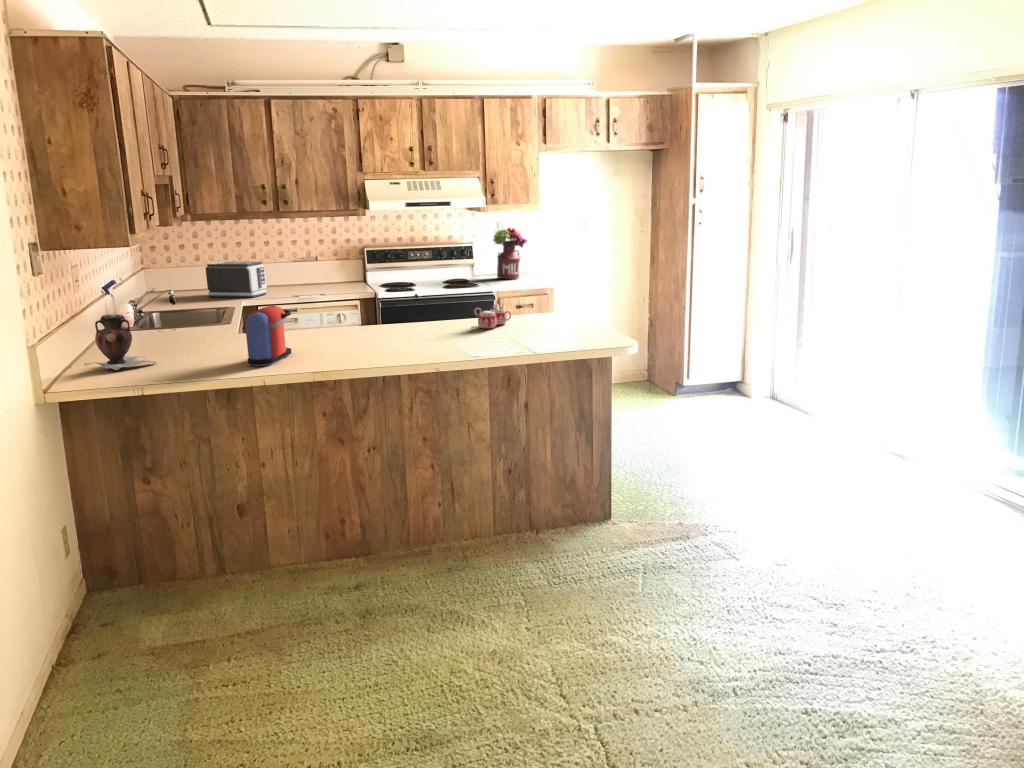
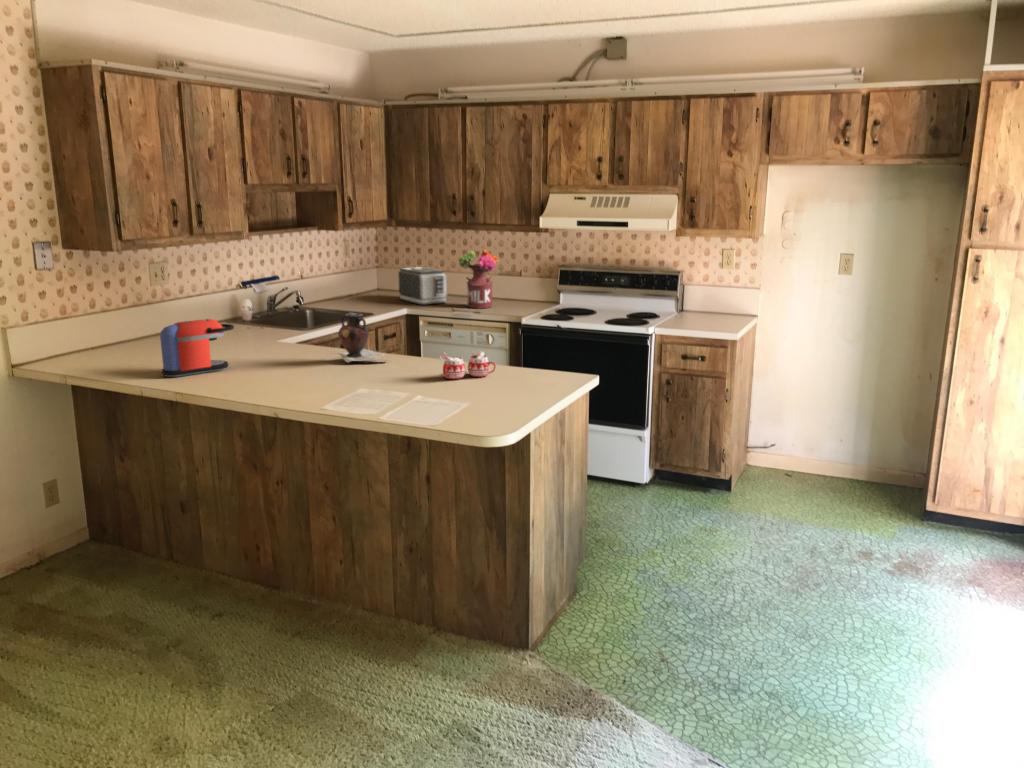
flower arrangement: present [493,227,527,279] -> present [459,250,499,308]
vase: present [84,315,156,370] -> present [334,312,388,363]

